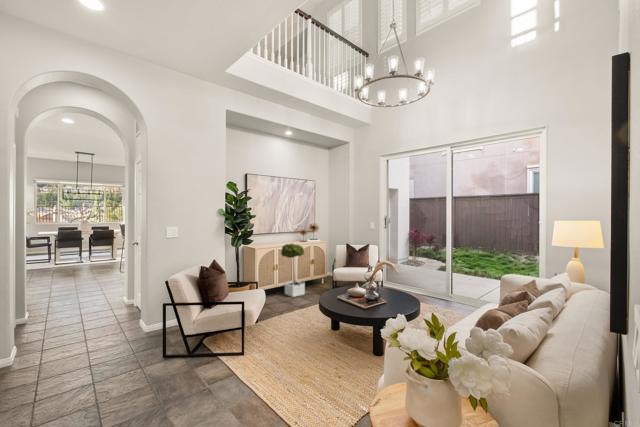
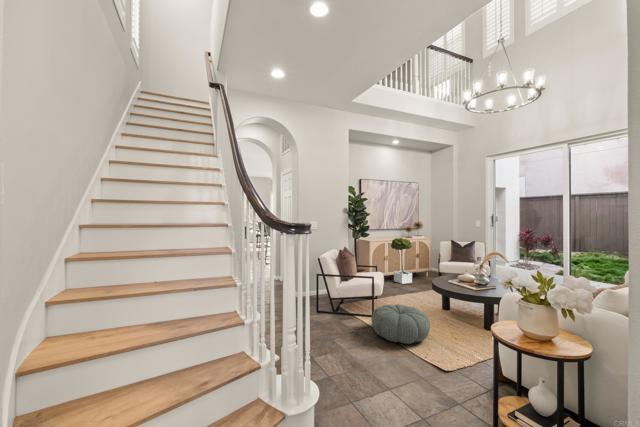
pouf: none [233,337,309,398] -> present [372,304,430,344]

